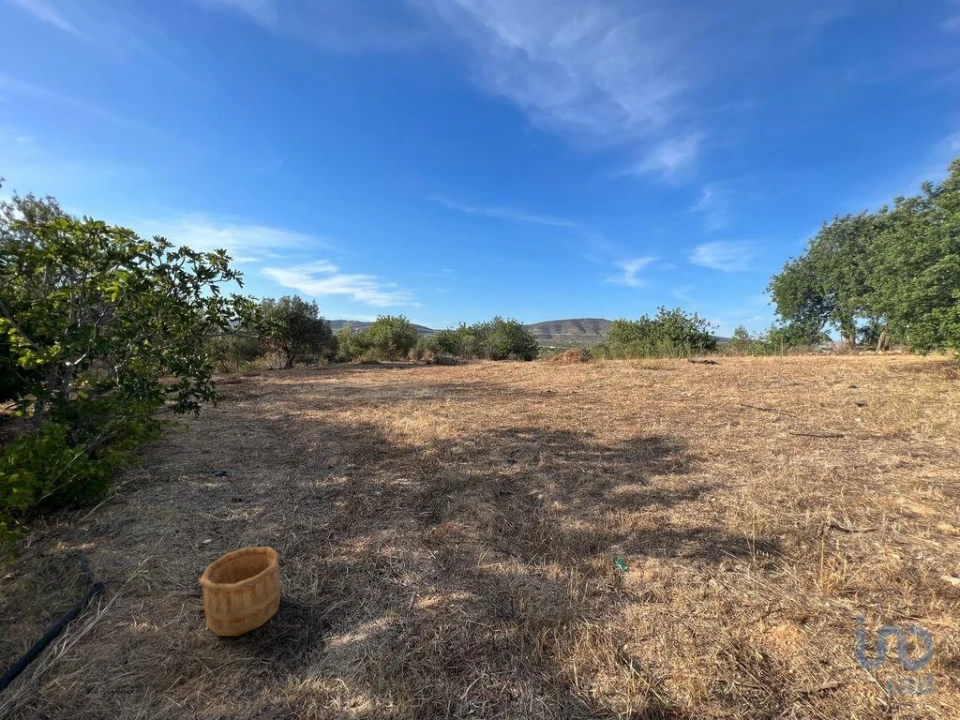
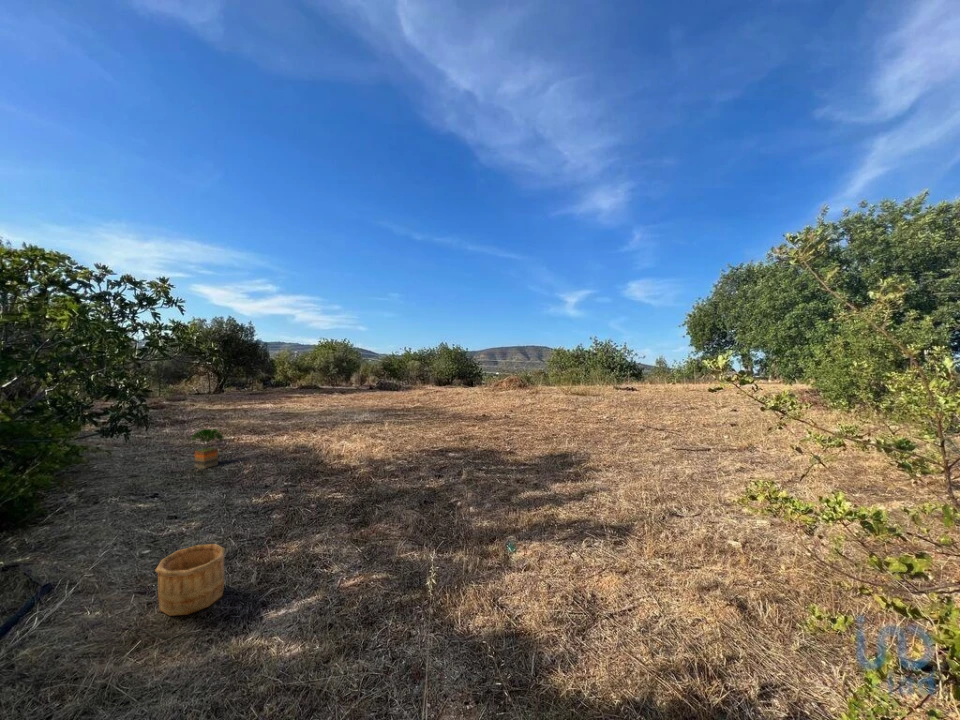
potted tree: none [255,404,288,445] -> present [192,429,224,468]

